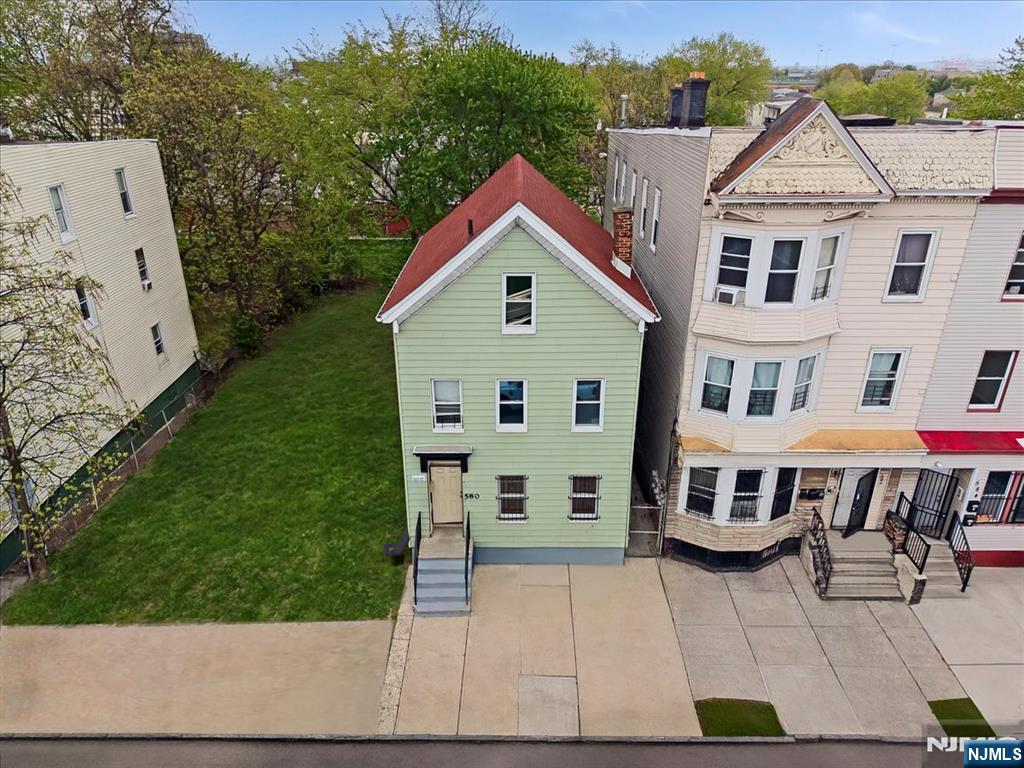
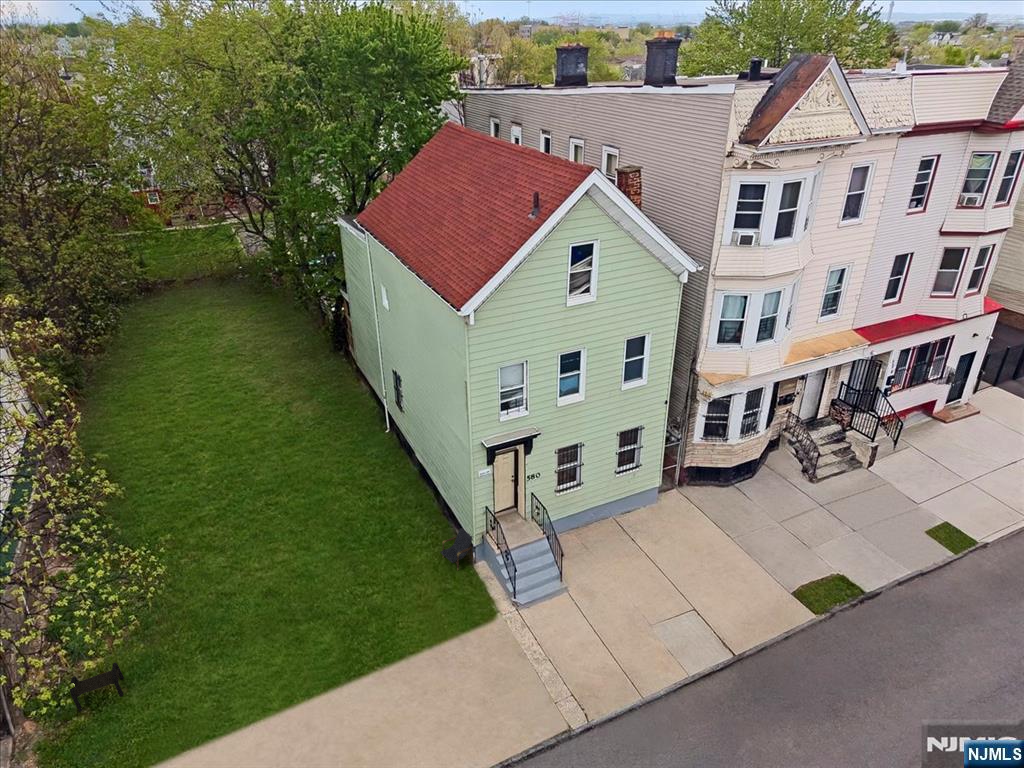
bench: none [73,546,116,573] -> present [70,662,124,711]

